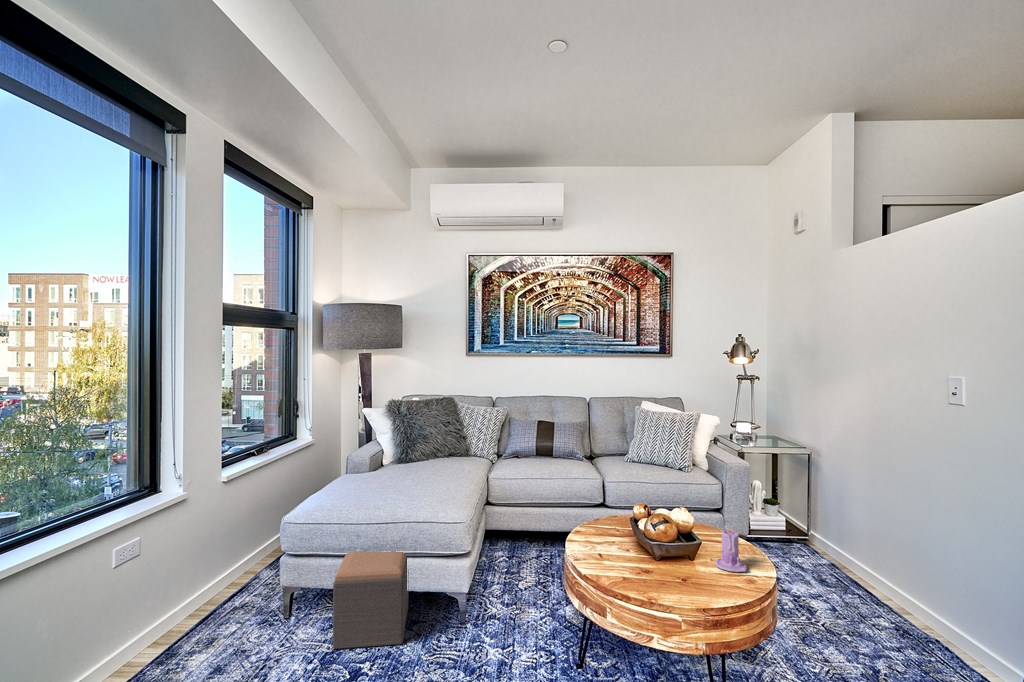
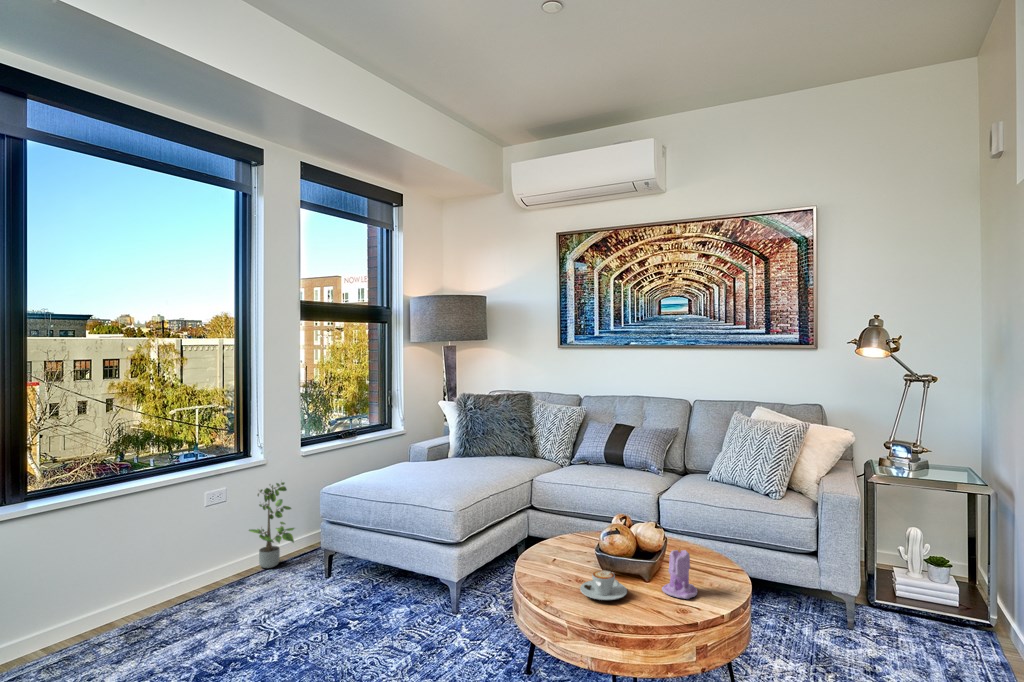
potted plant: none [171,511,231,623] -> present [249,482,294,568]
footstool: present [333,551,409,649] -> none [340,524,421,615]
coffee cup: none [660,559,705,588] -> present [580,570,627,600]

